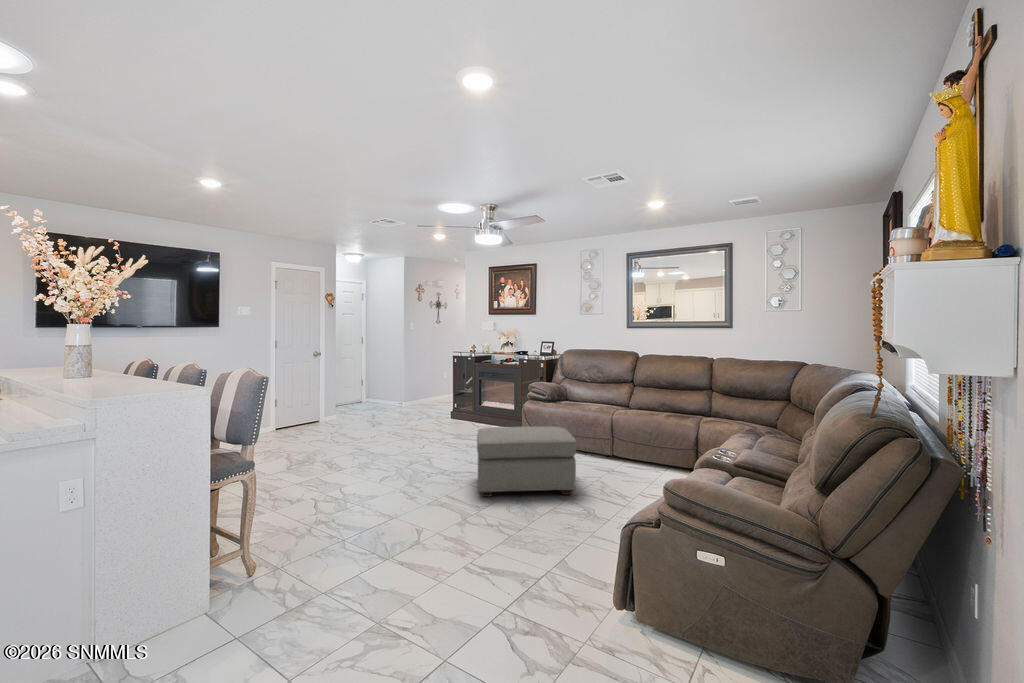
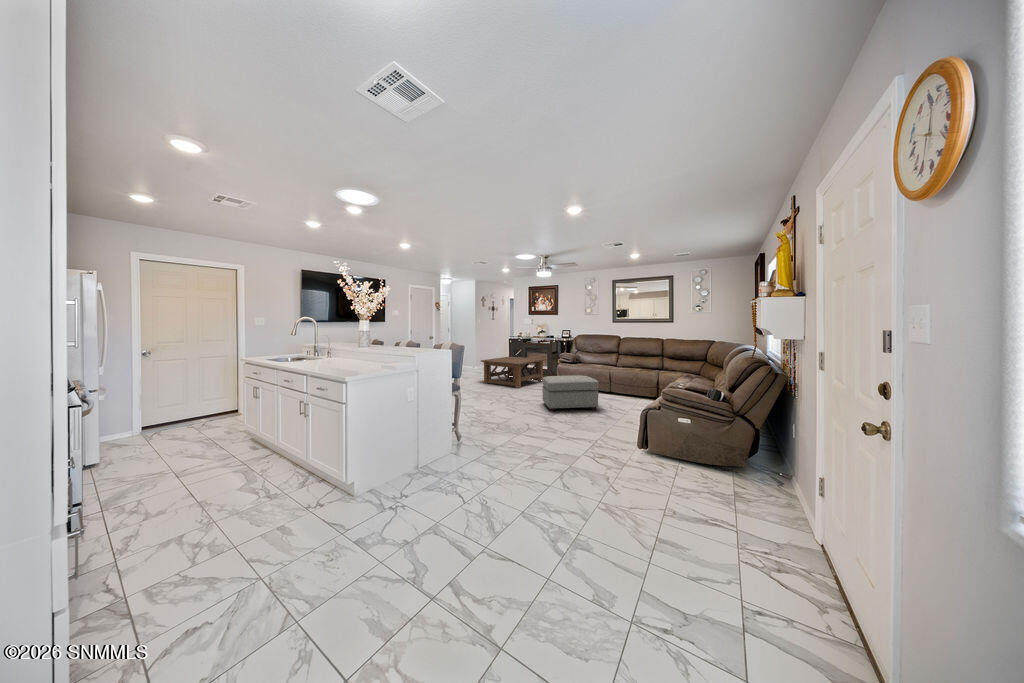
coffee table: none [396,385,512,444] -> present [481,357,546,388]

